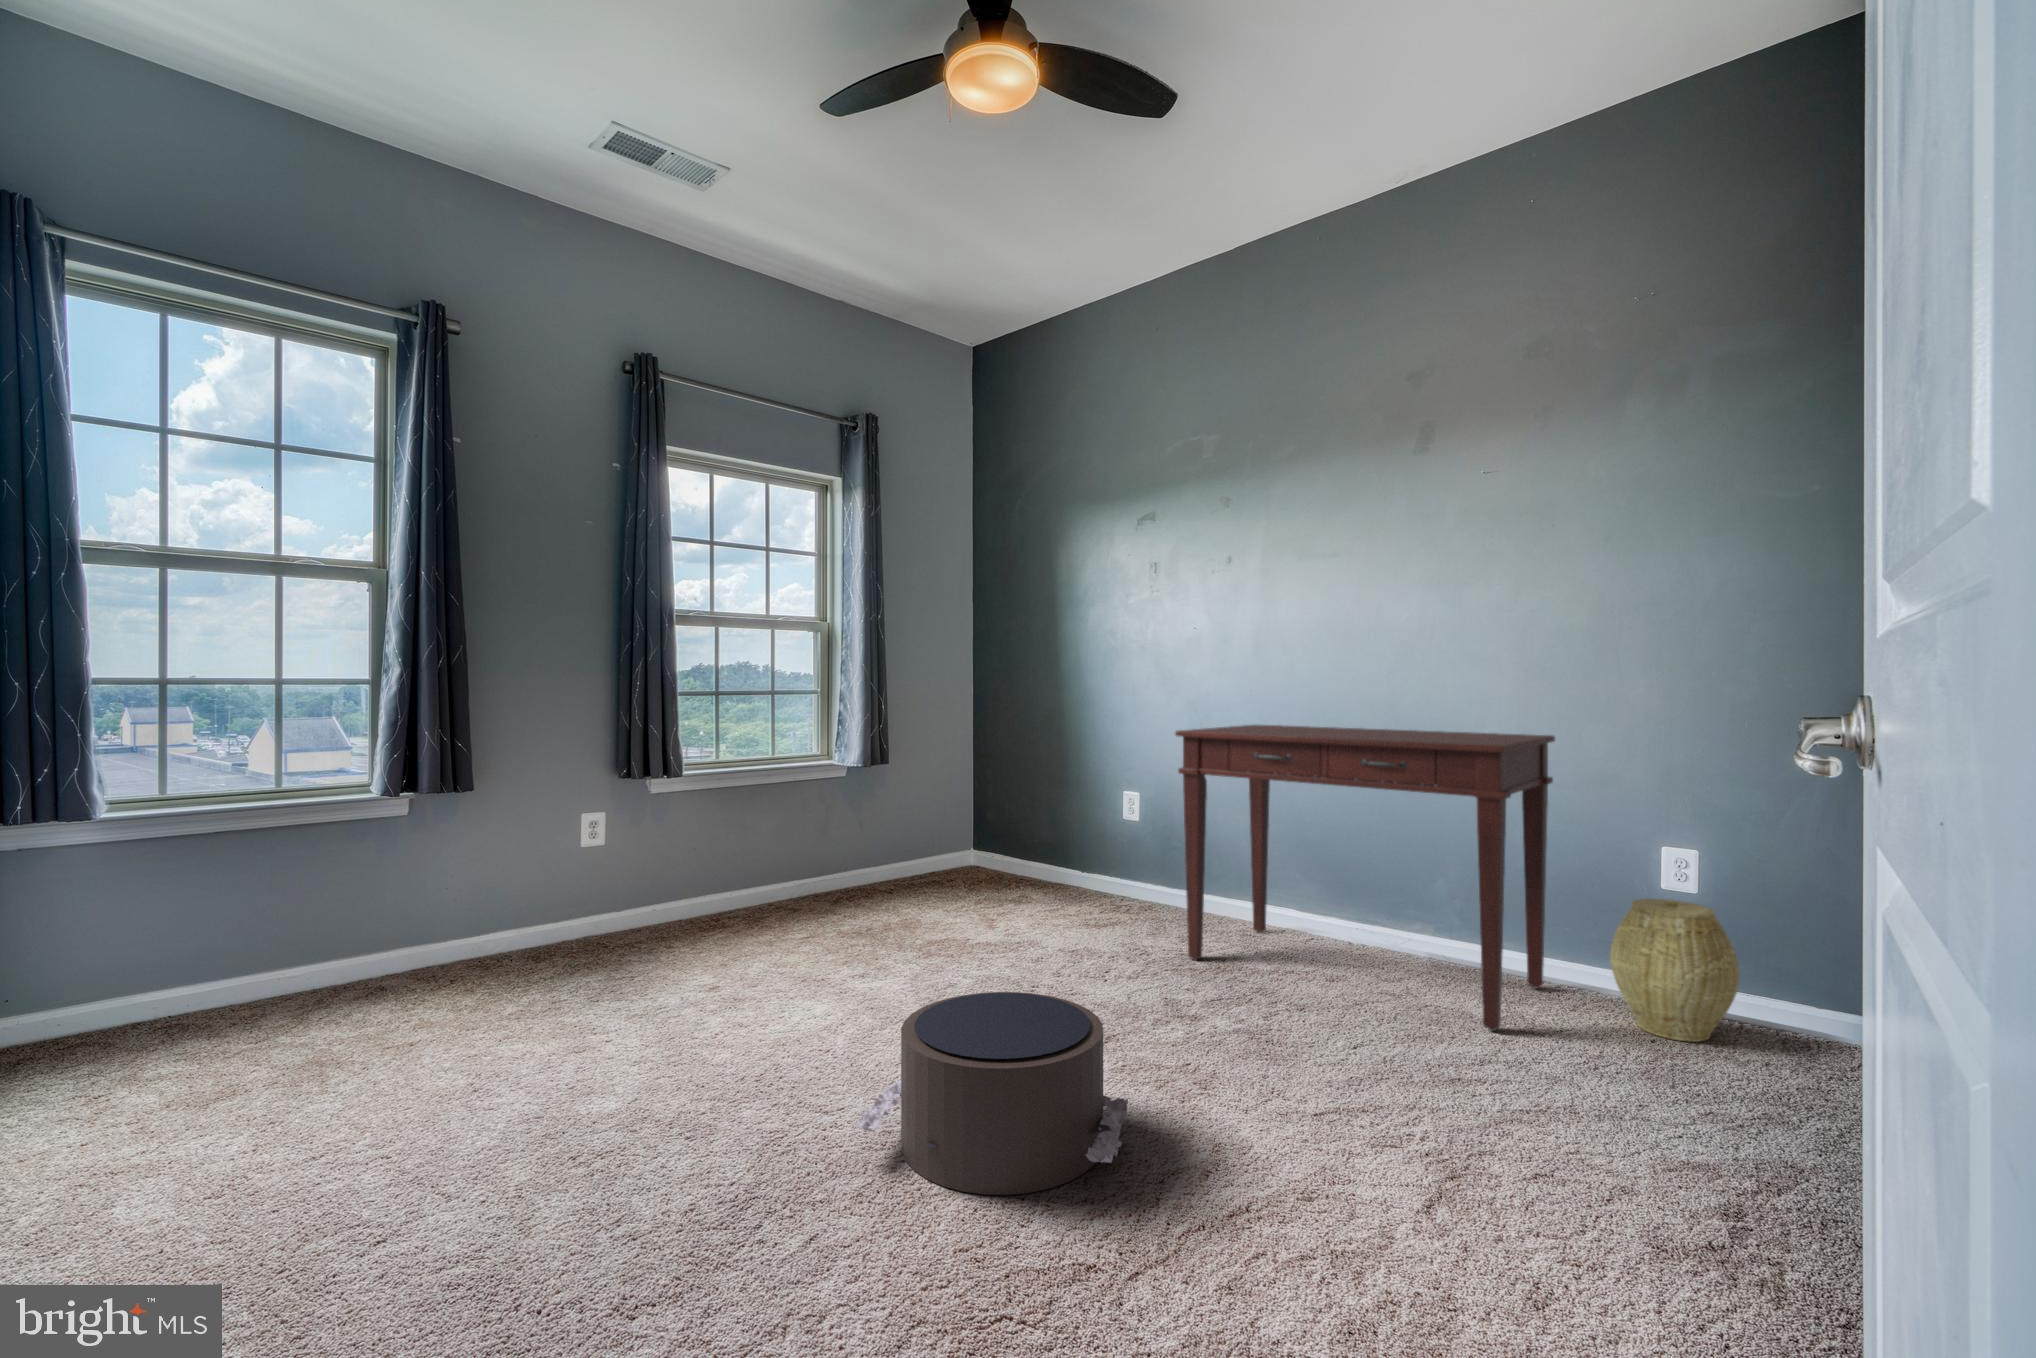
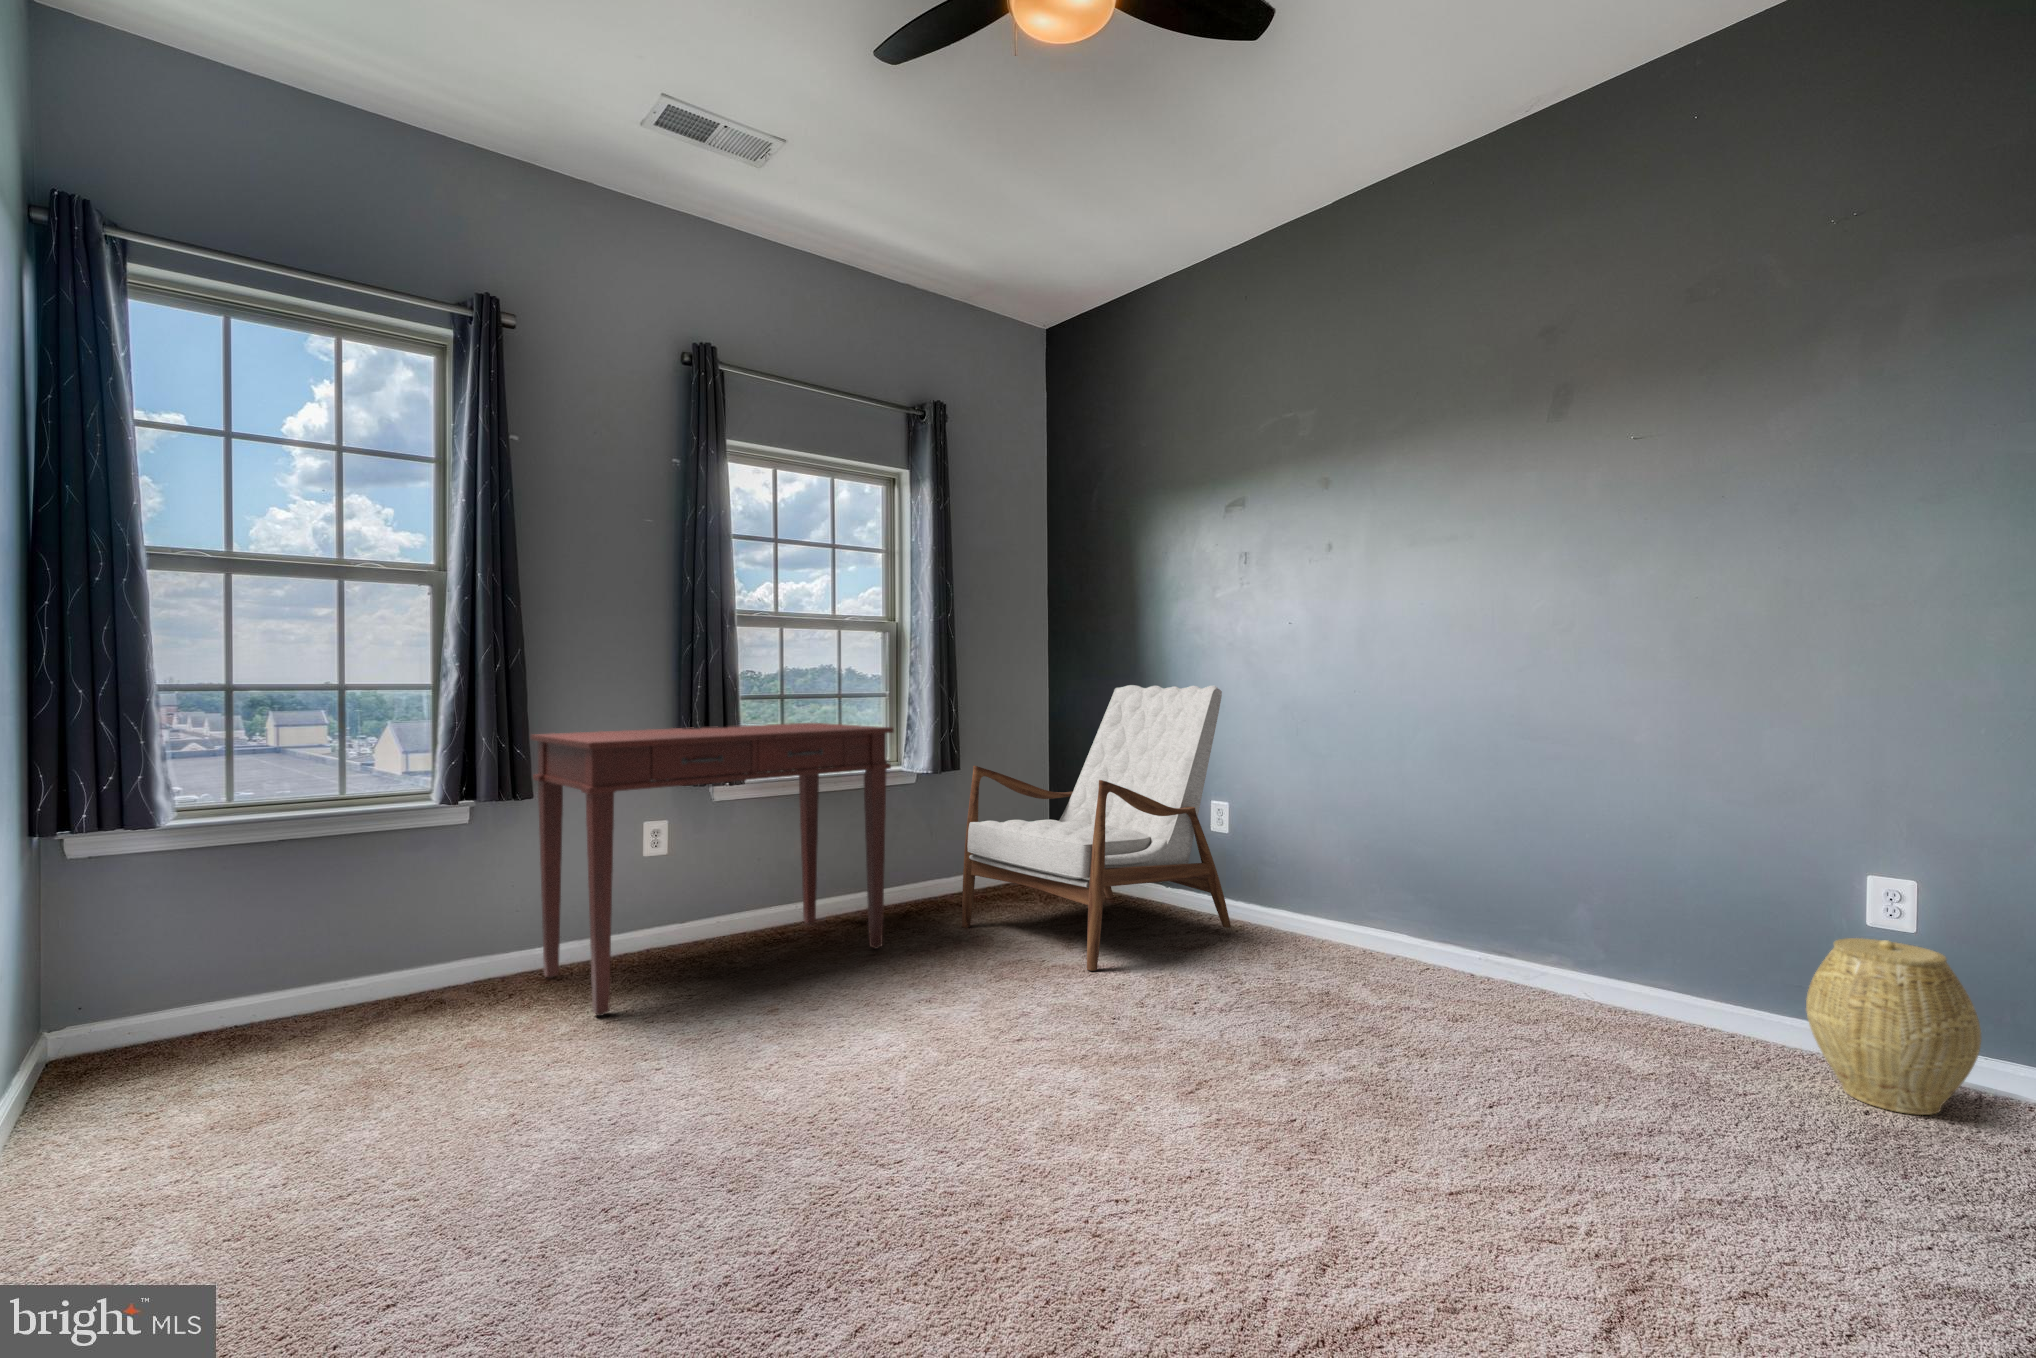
armchair: none [889,685,1138,946] -> present [962,685,1231,971]
desk: present [1176,725,1555,1031] -> present [530,723,894,1016]
pouf: present [856,992,1128,1195] -> none [911,1035,1226,1284]

